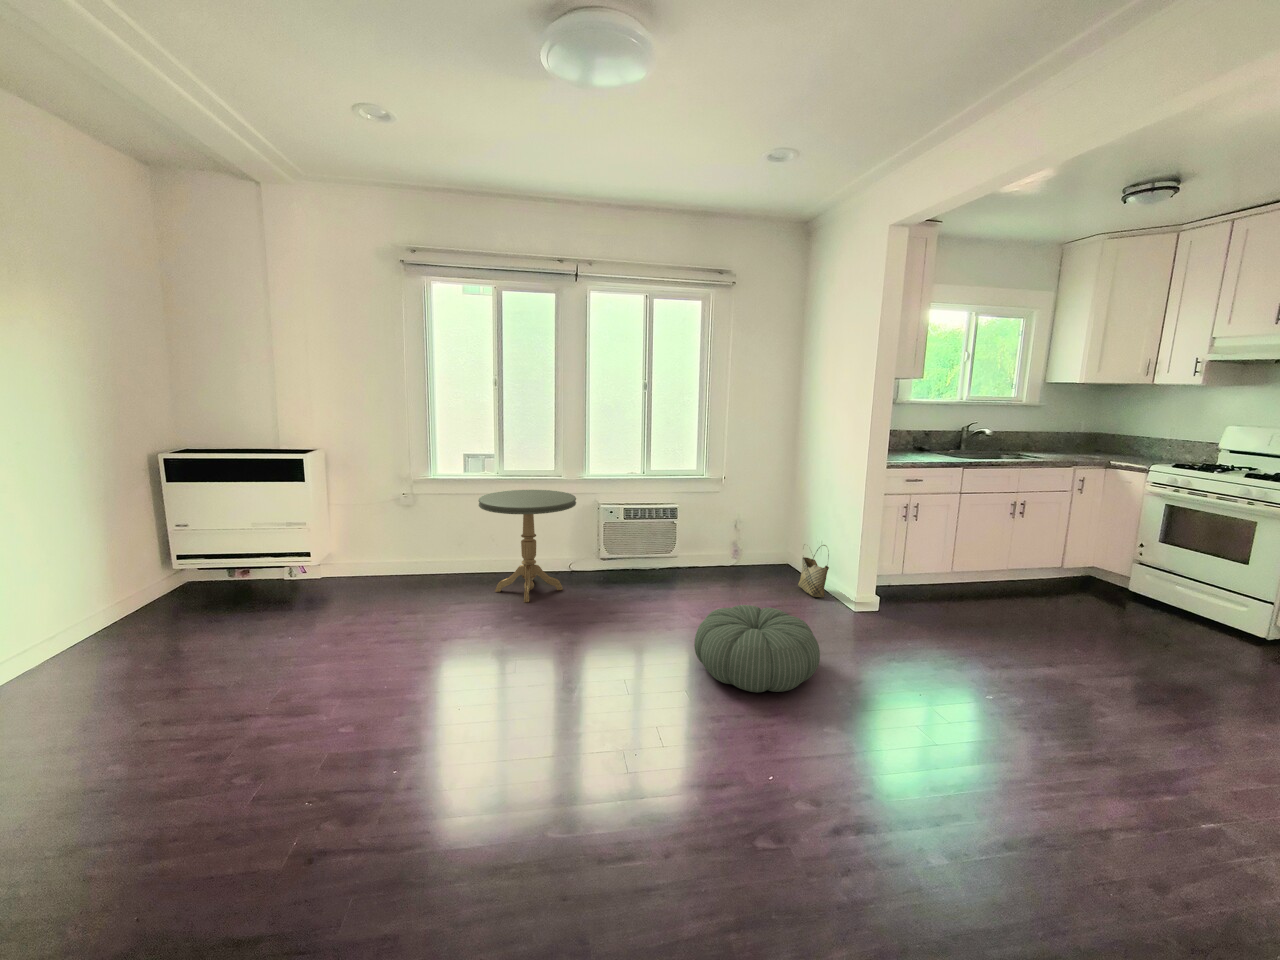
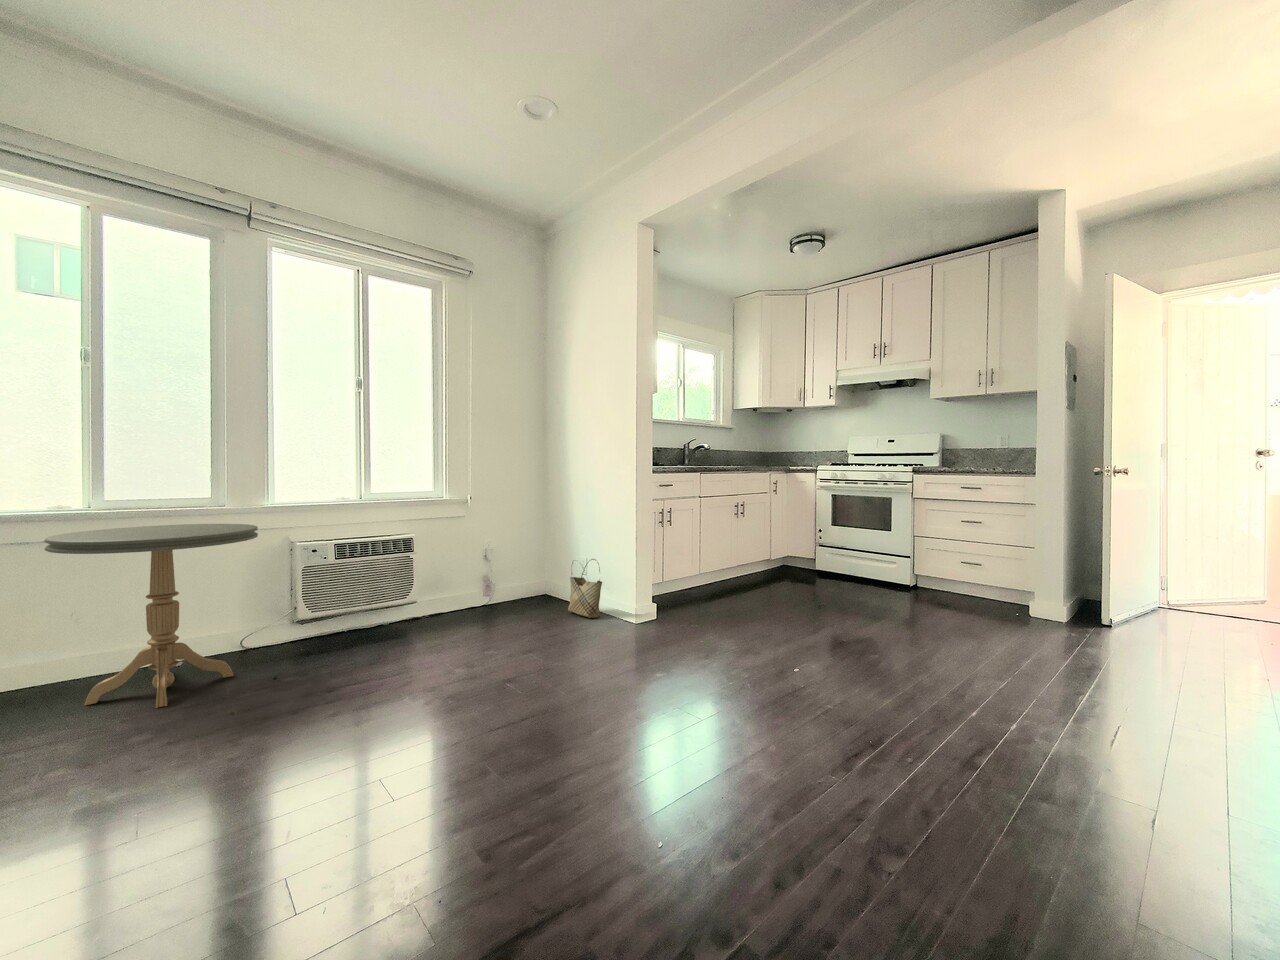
pouf: present [694,605,820,692] -> none [489,623,647,730]

